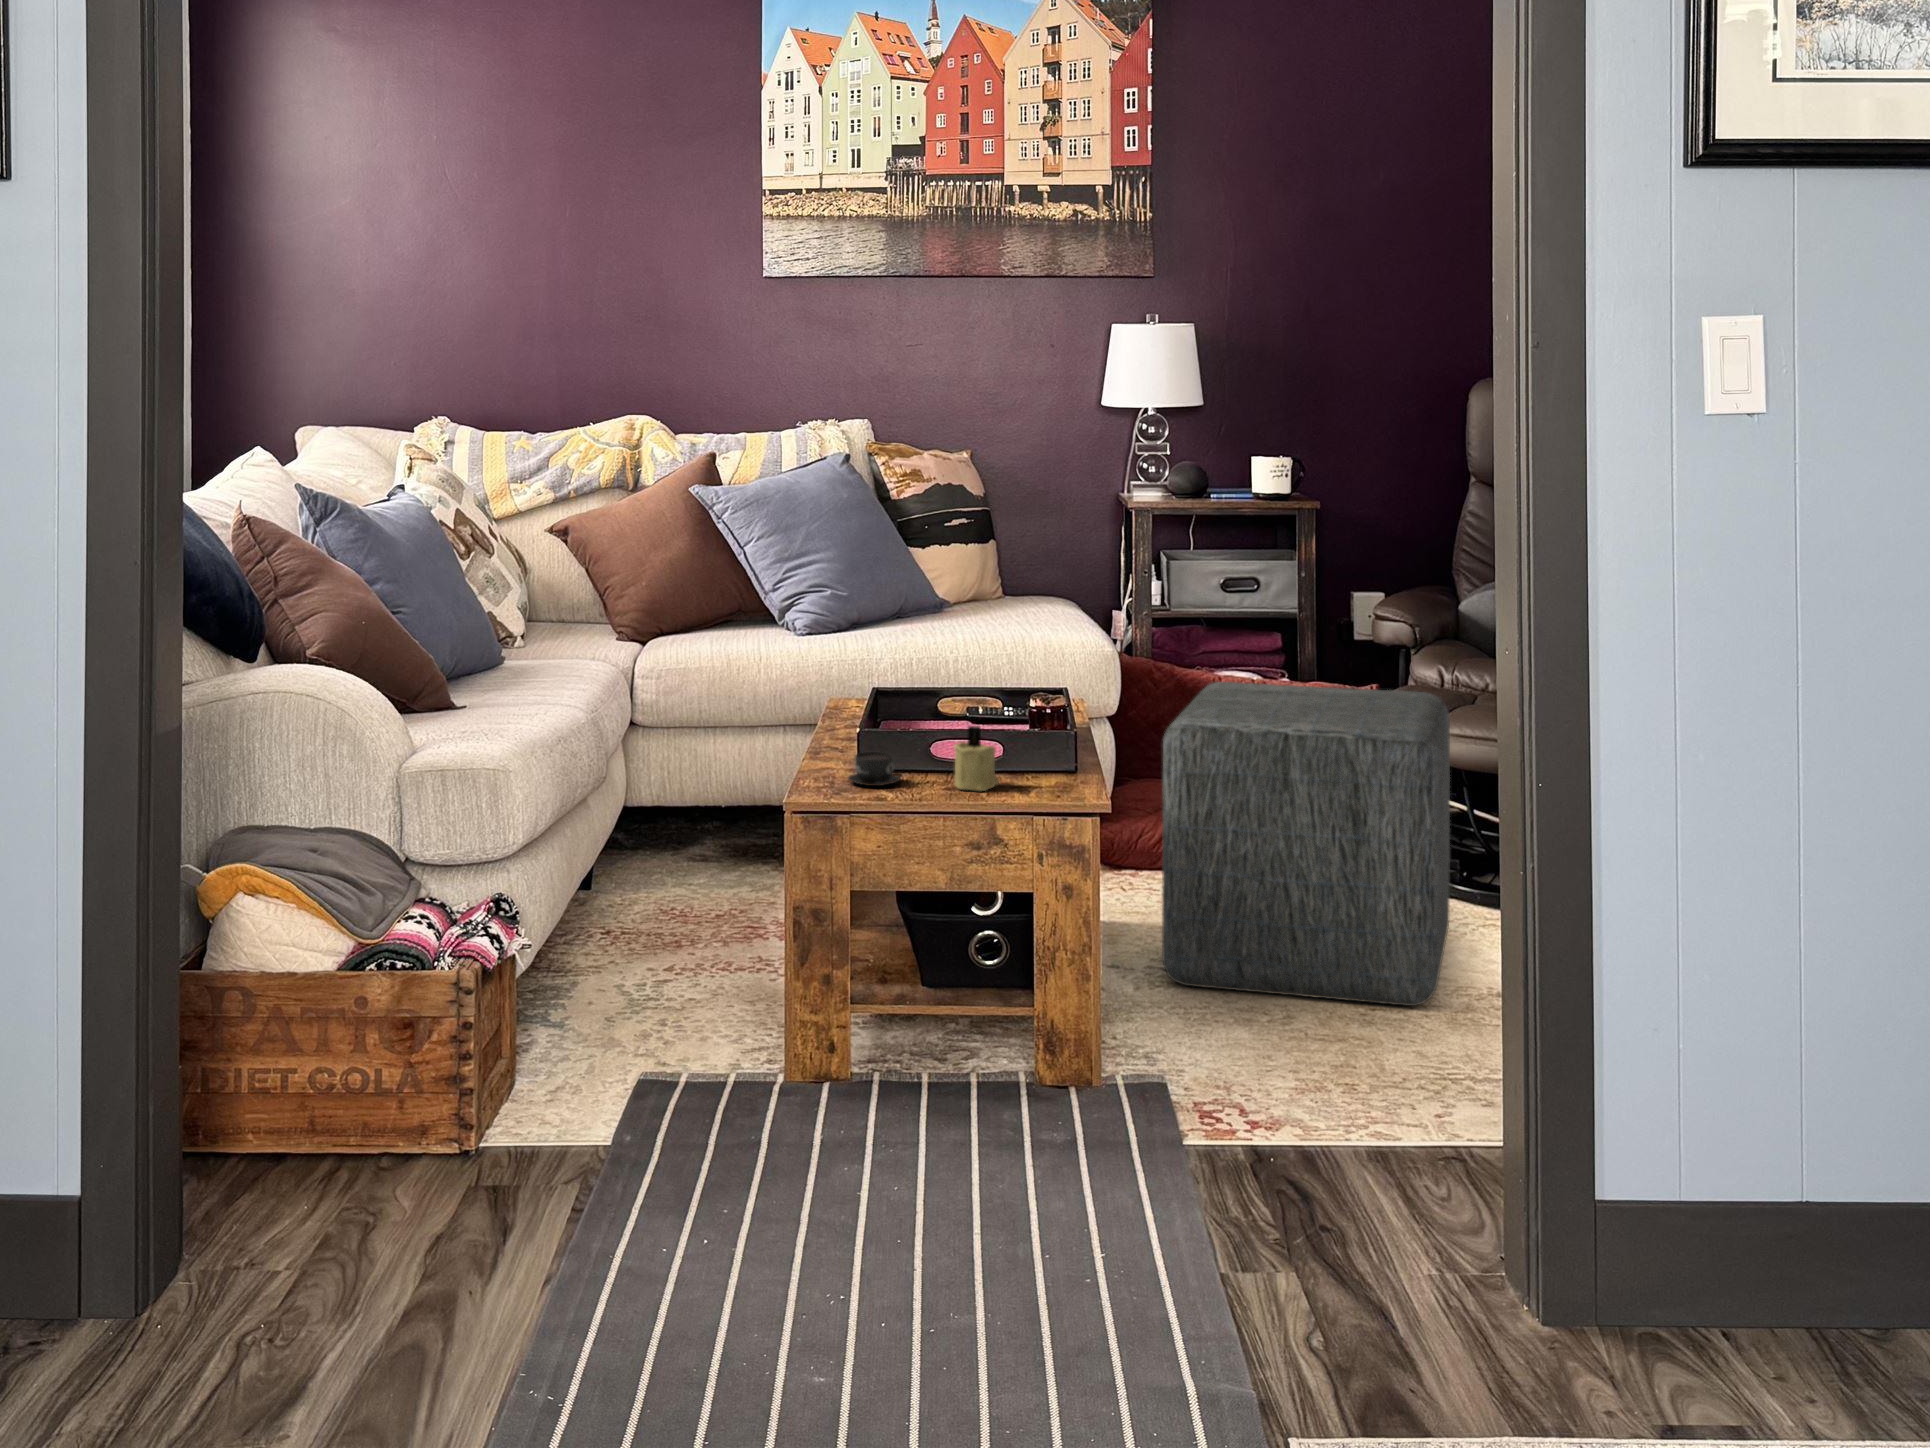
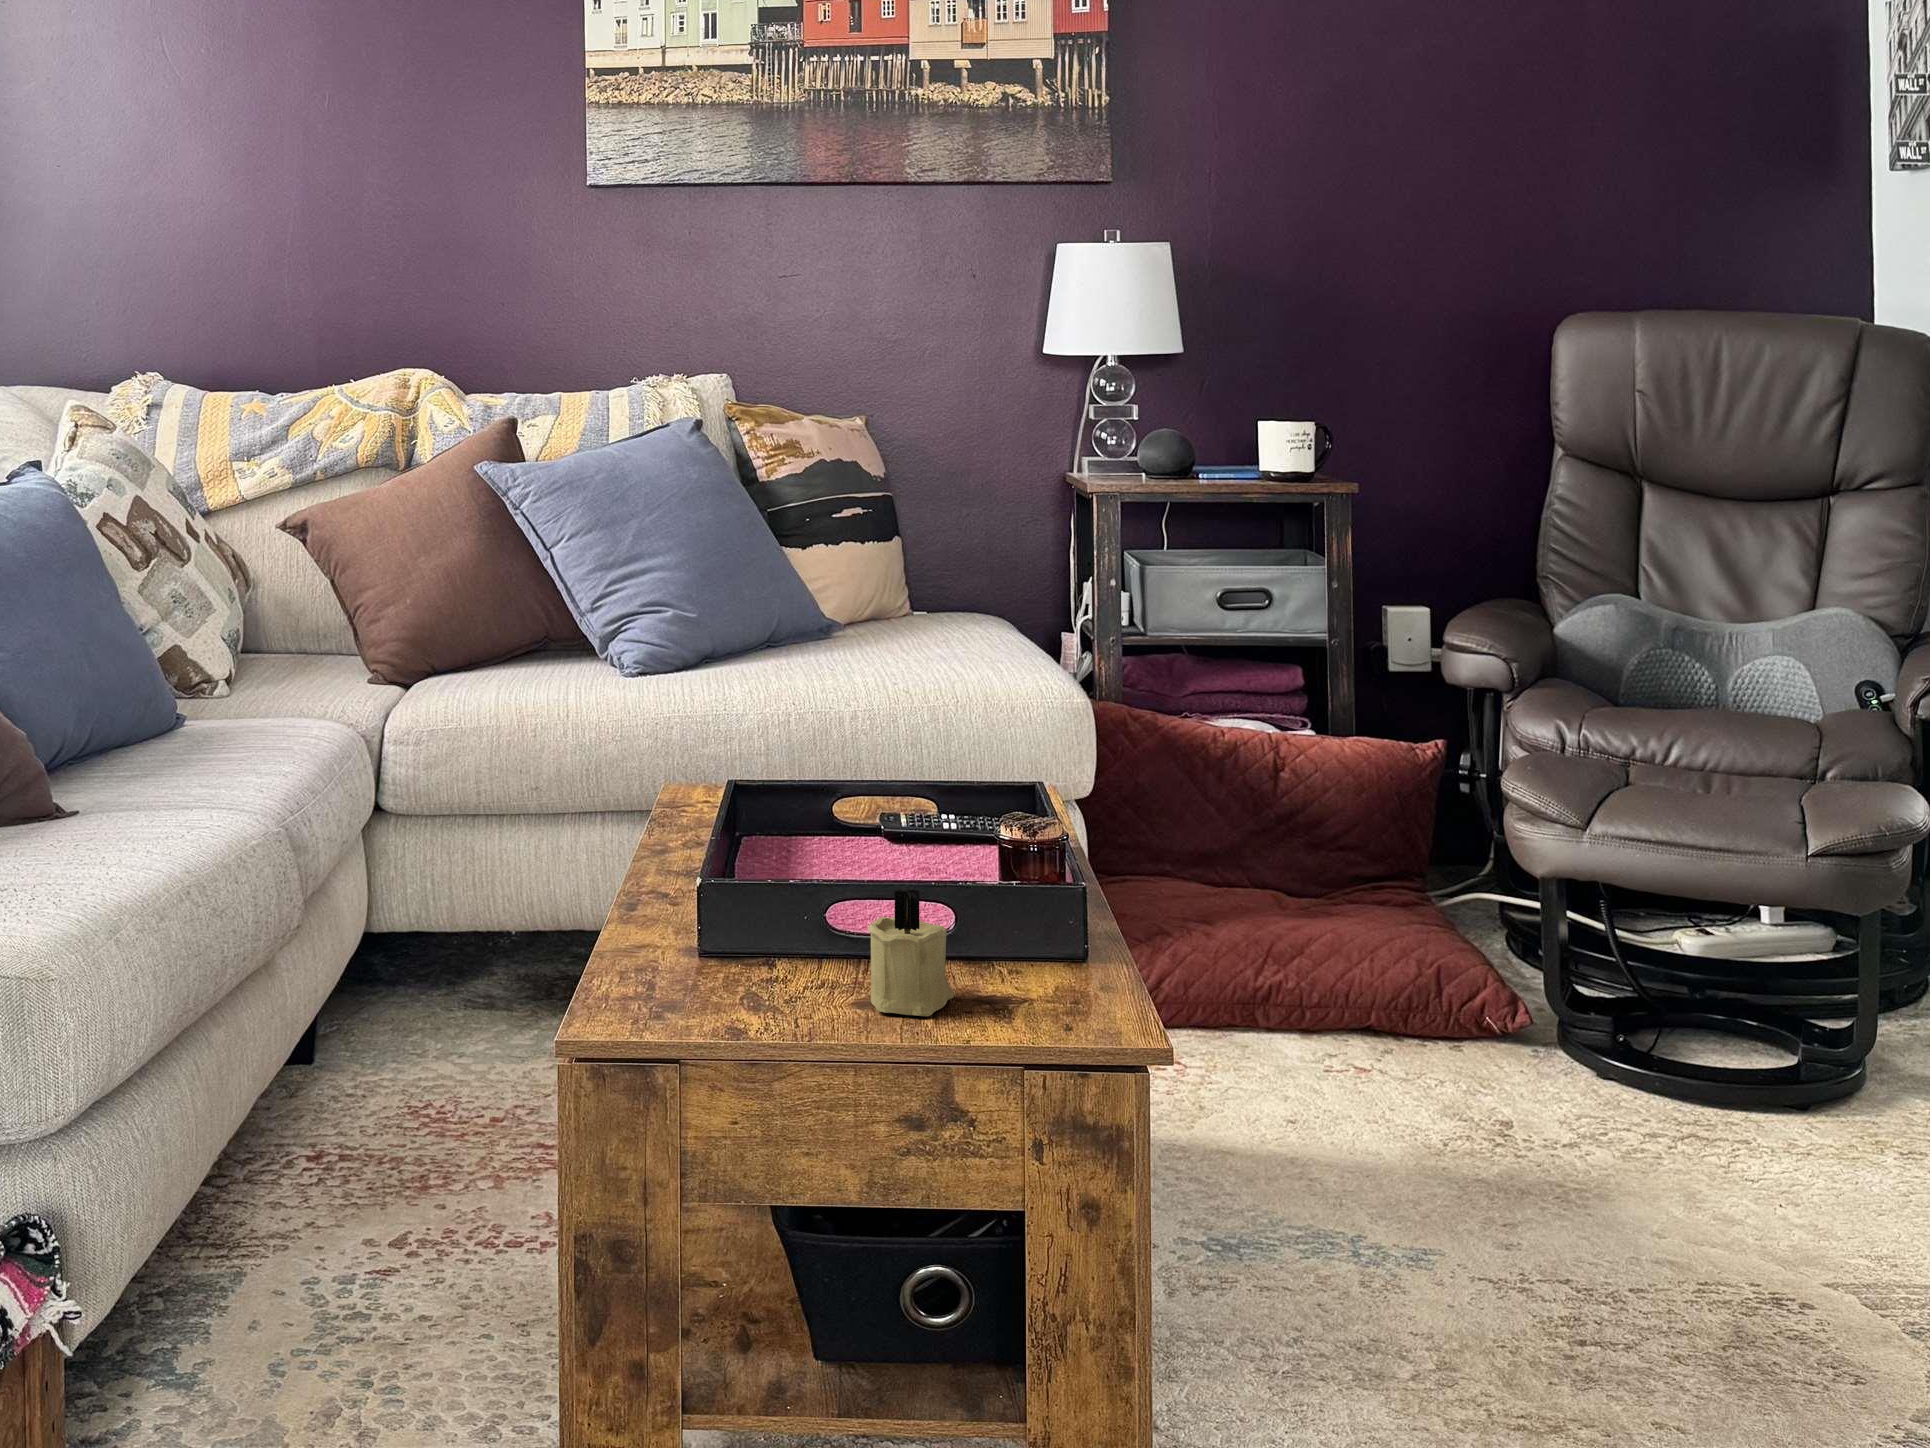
ottoman: present [1162,682,1450,1006] -> none [1221,766,1728,1367]
teacup: present [849,752,901,786] -> none [672,932,780,1003]

